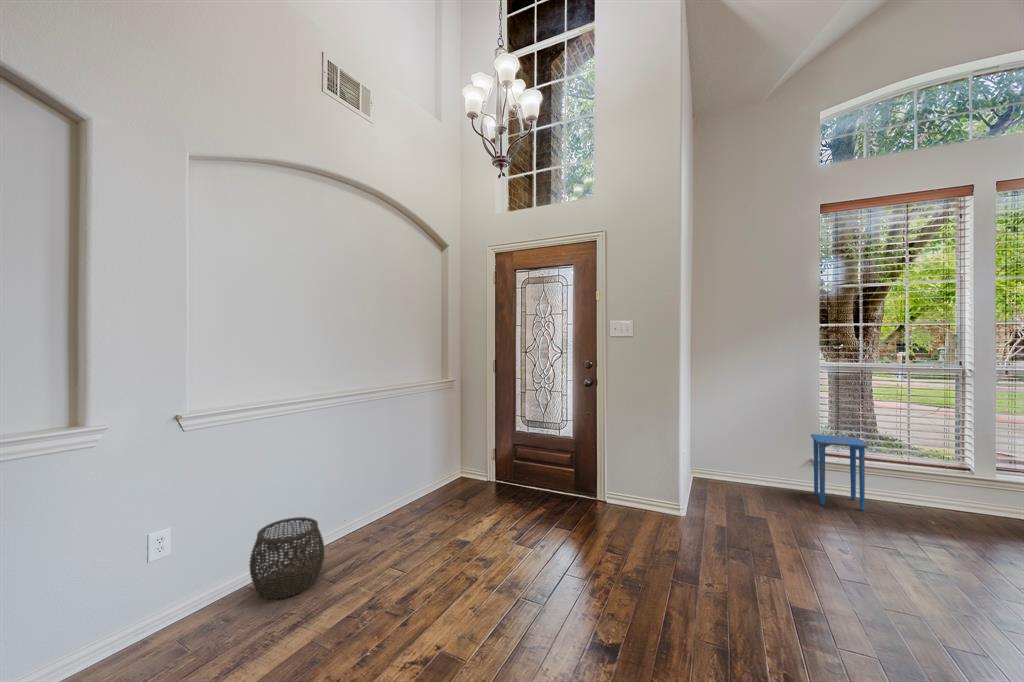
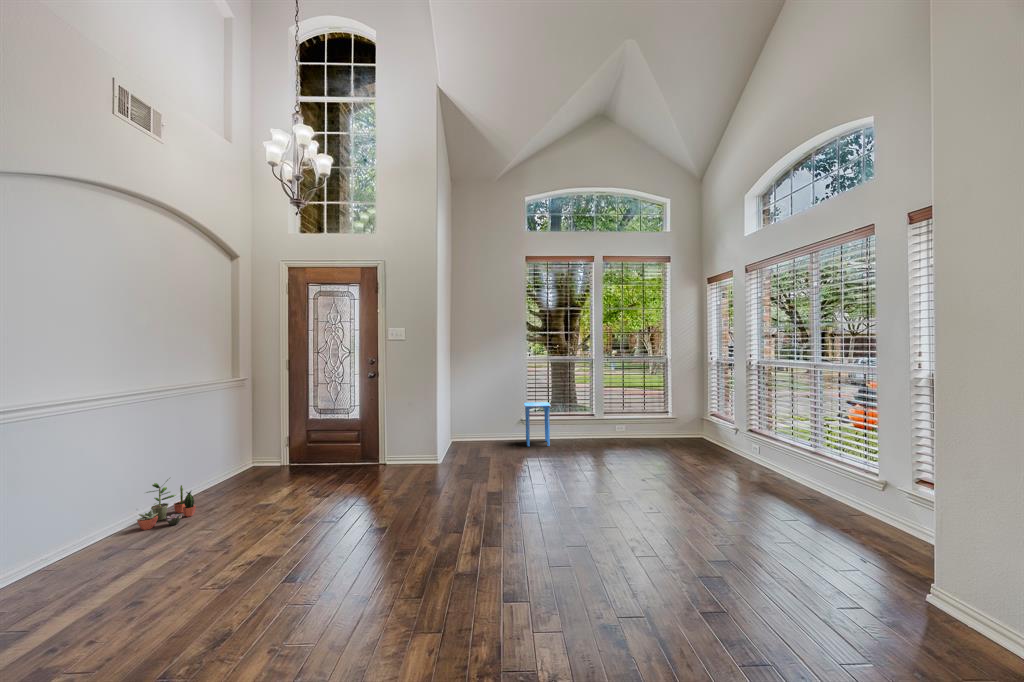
potted plant: none [337,491,394,550] -> present [137,478,196,530]
woven basket: present [249,517,325,599] -> none [49,501,134,571]

